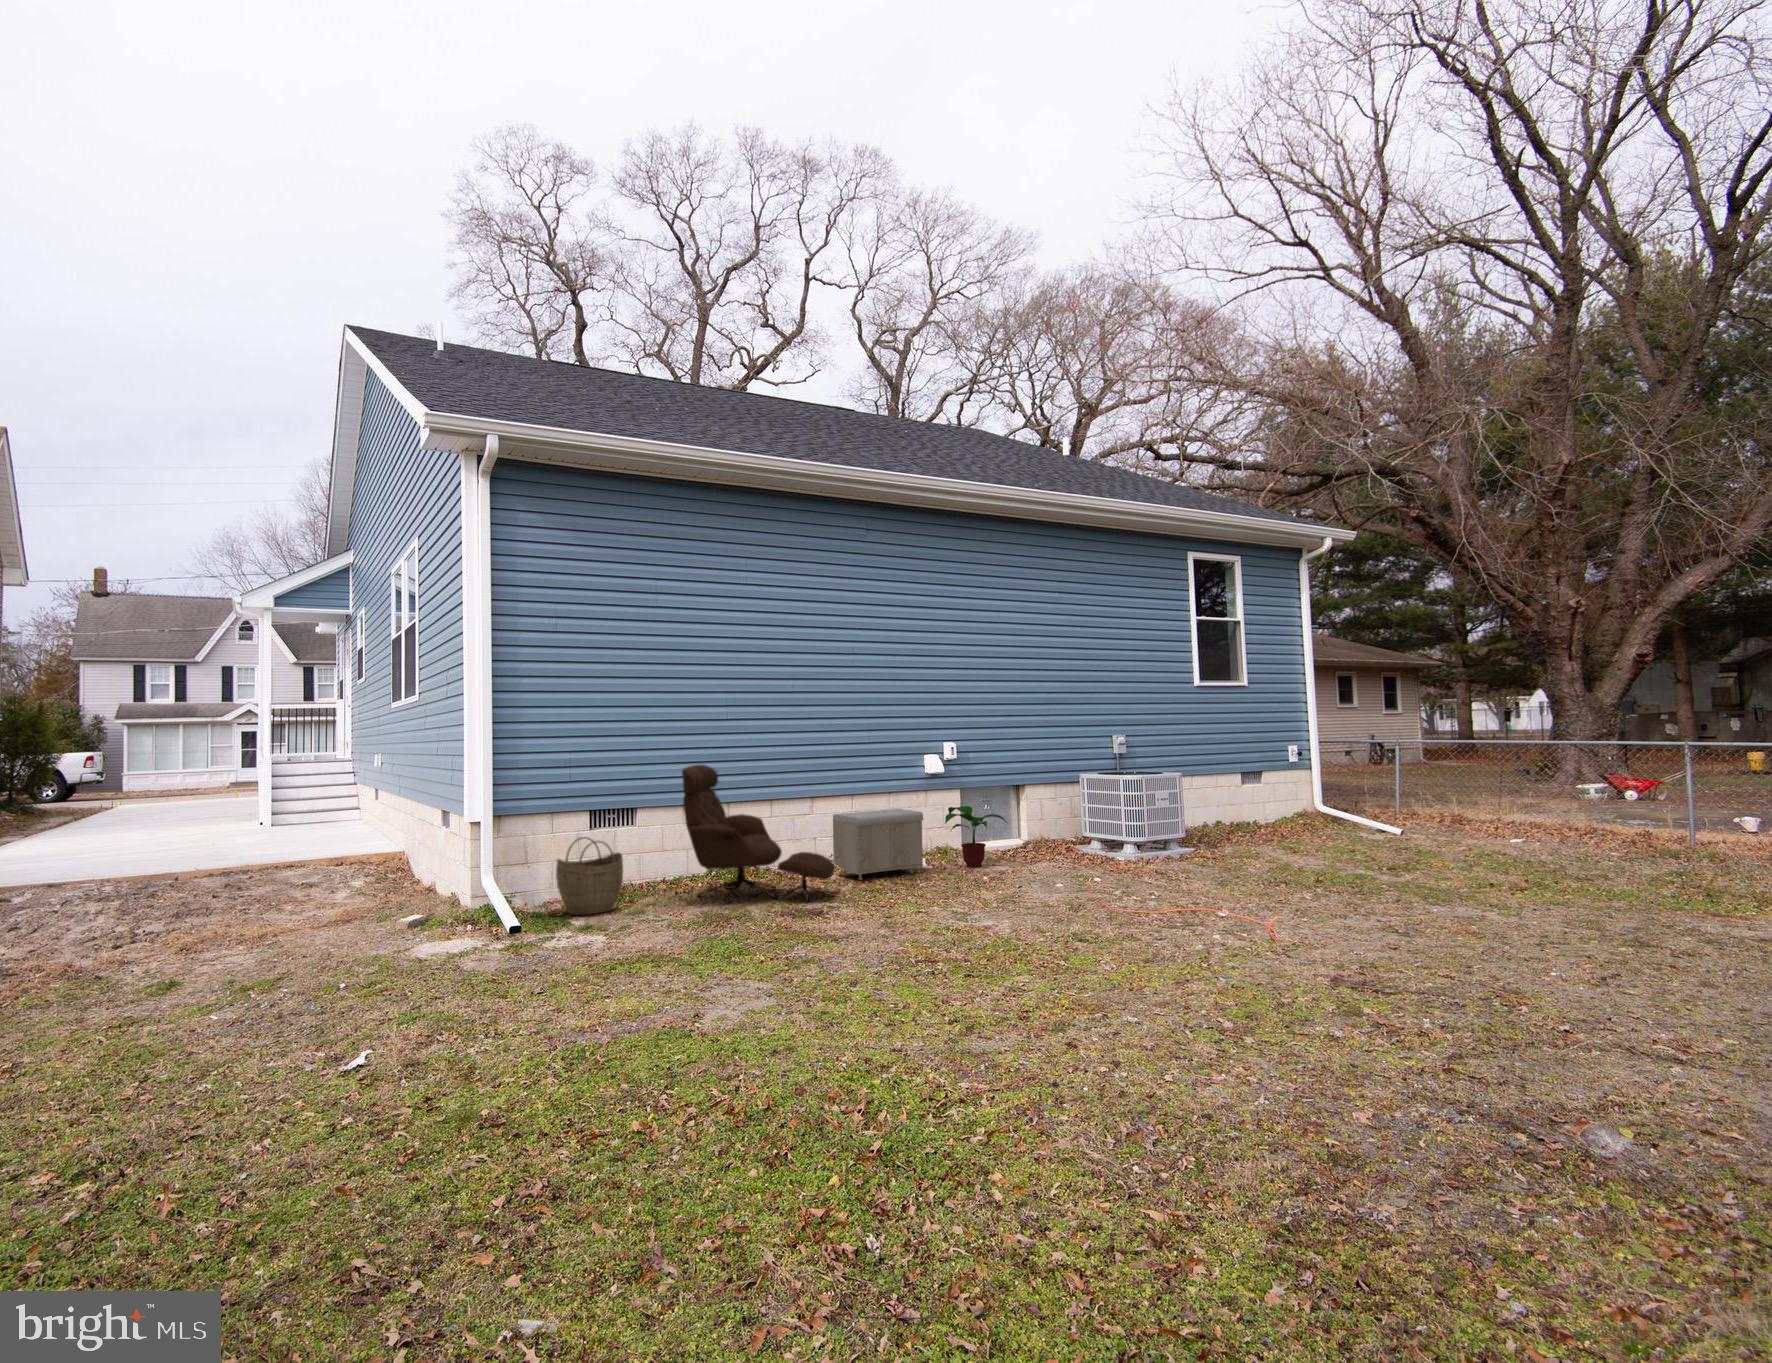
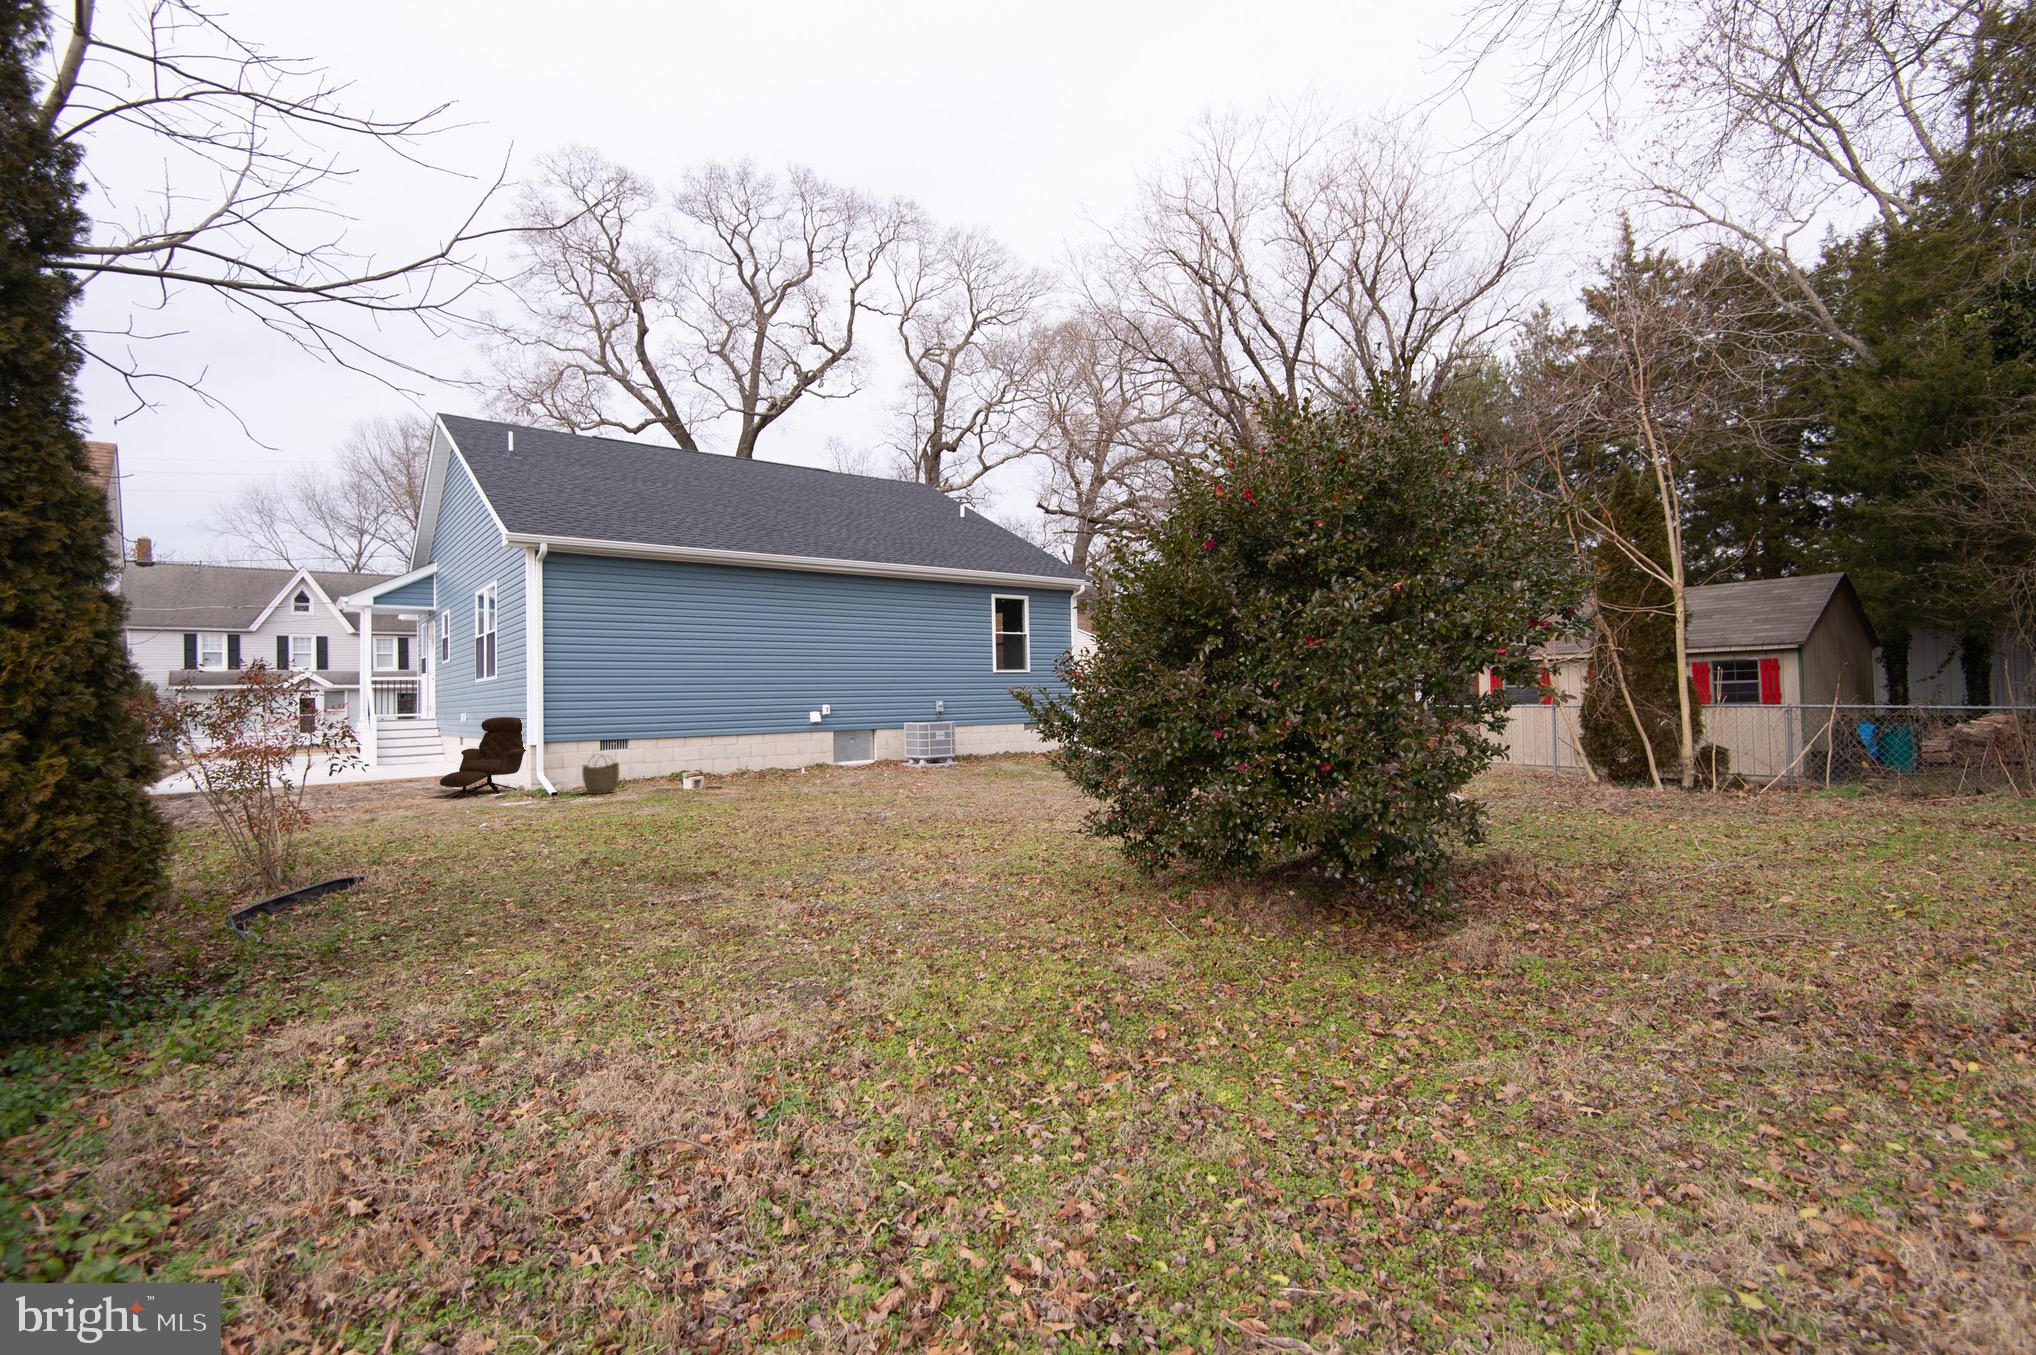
lounge chair: present [682,764,835,903] -> present [440,717,526,798]
potted plant: present [945,806,1007,867] -> none [813,743,852,778]
storage bench: present [833,809,923,880] -> none [746,744,799,782]

